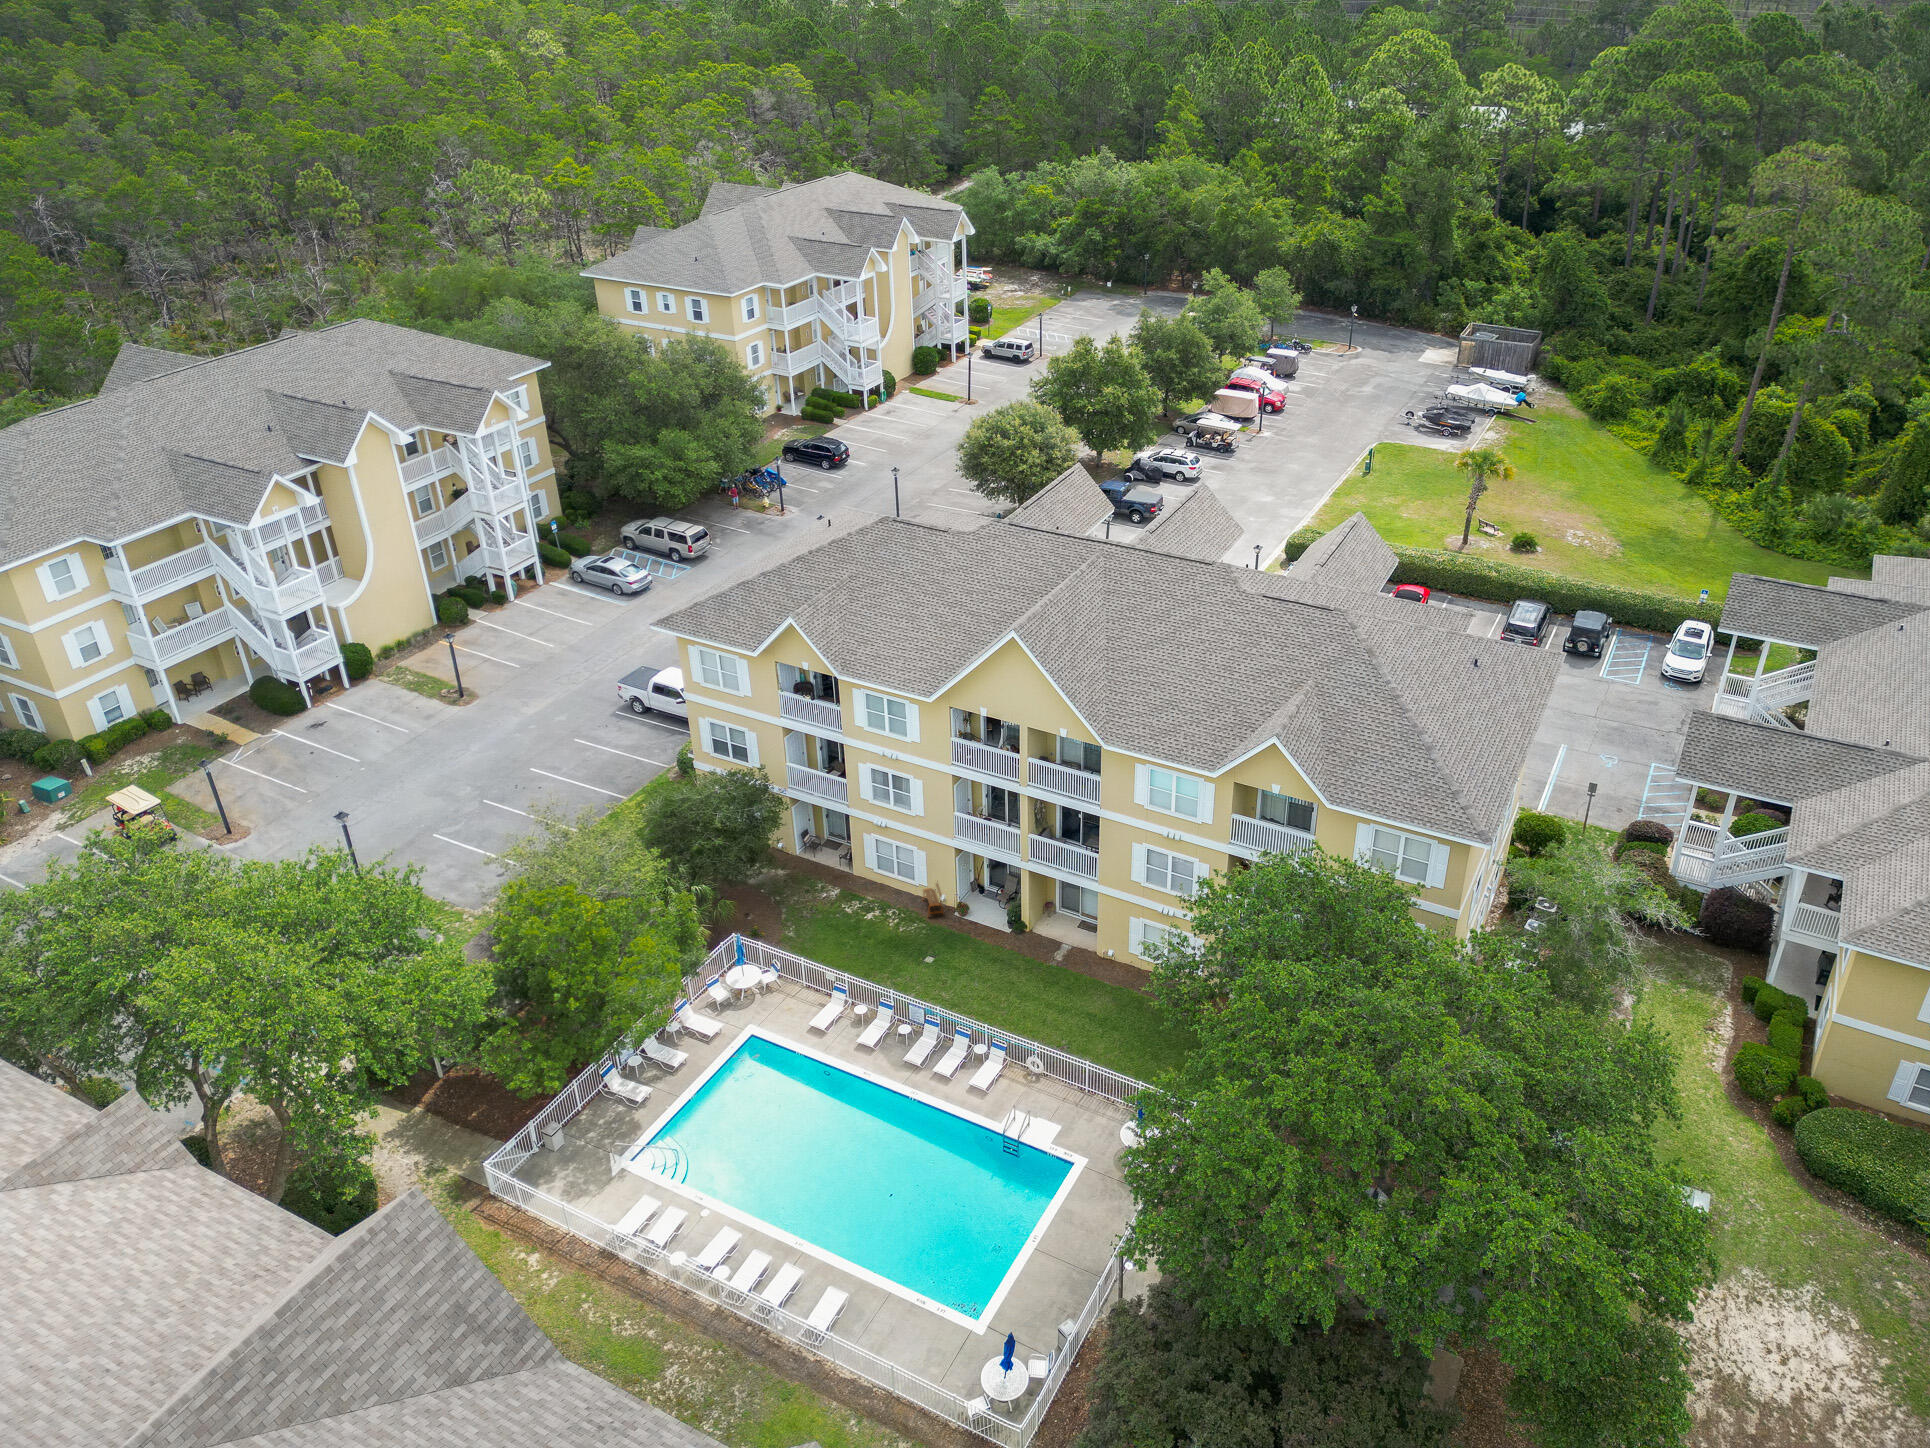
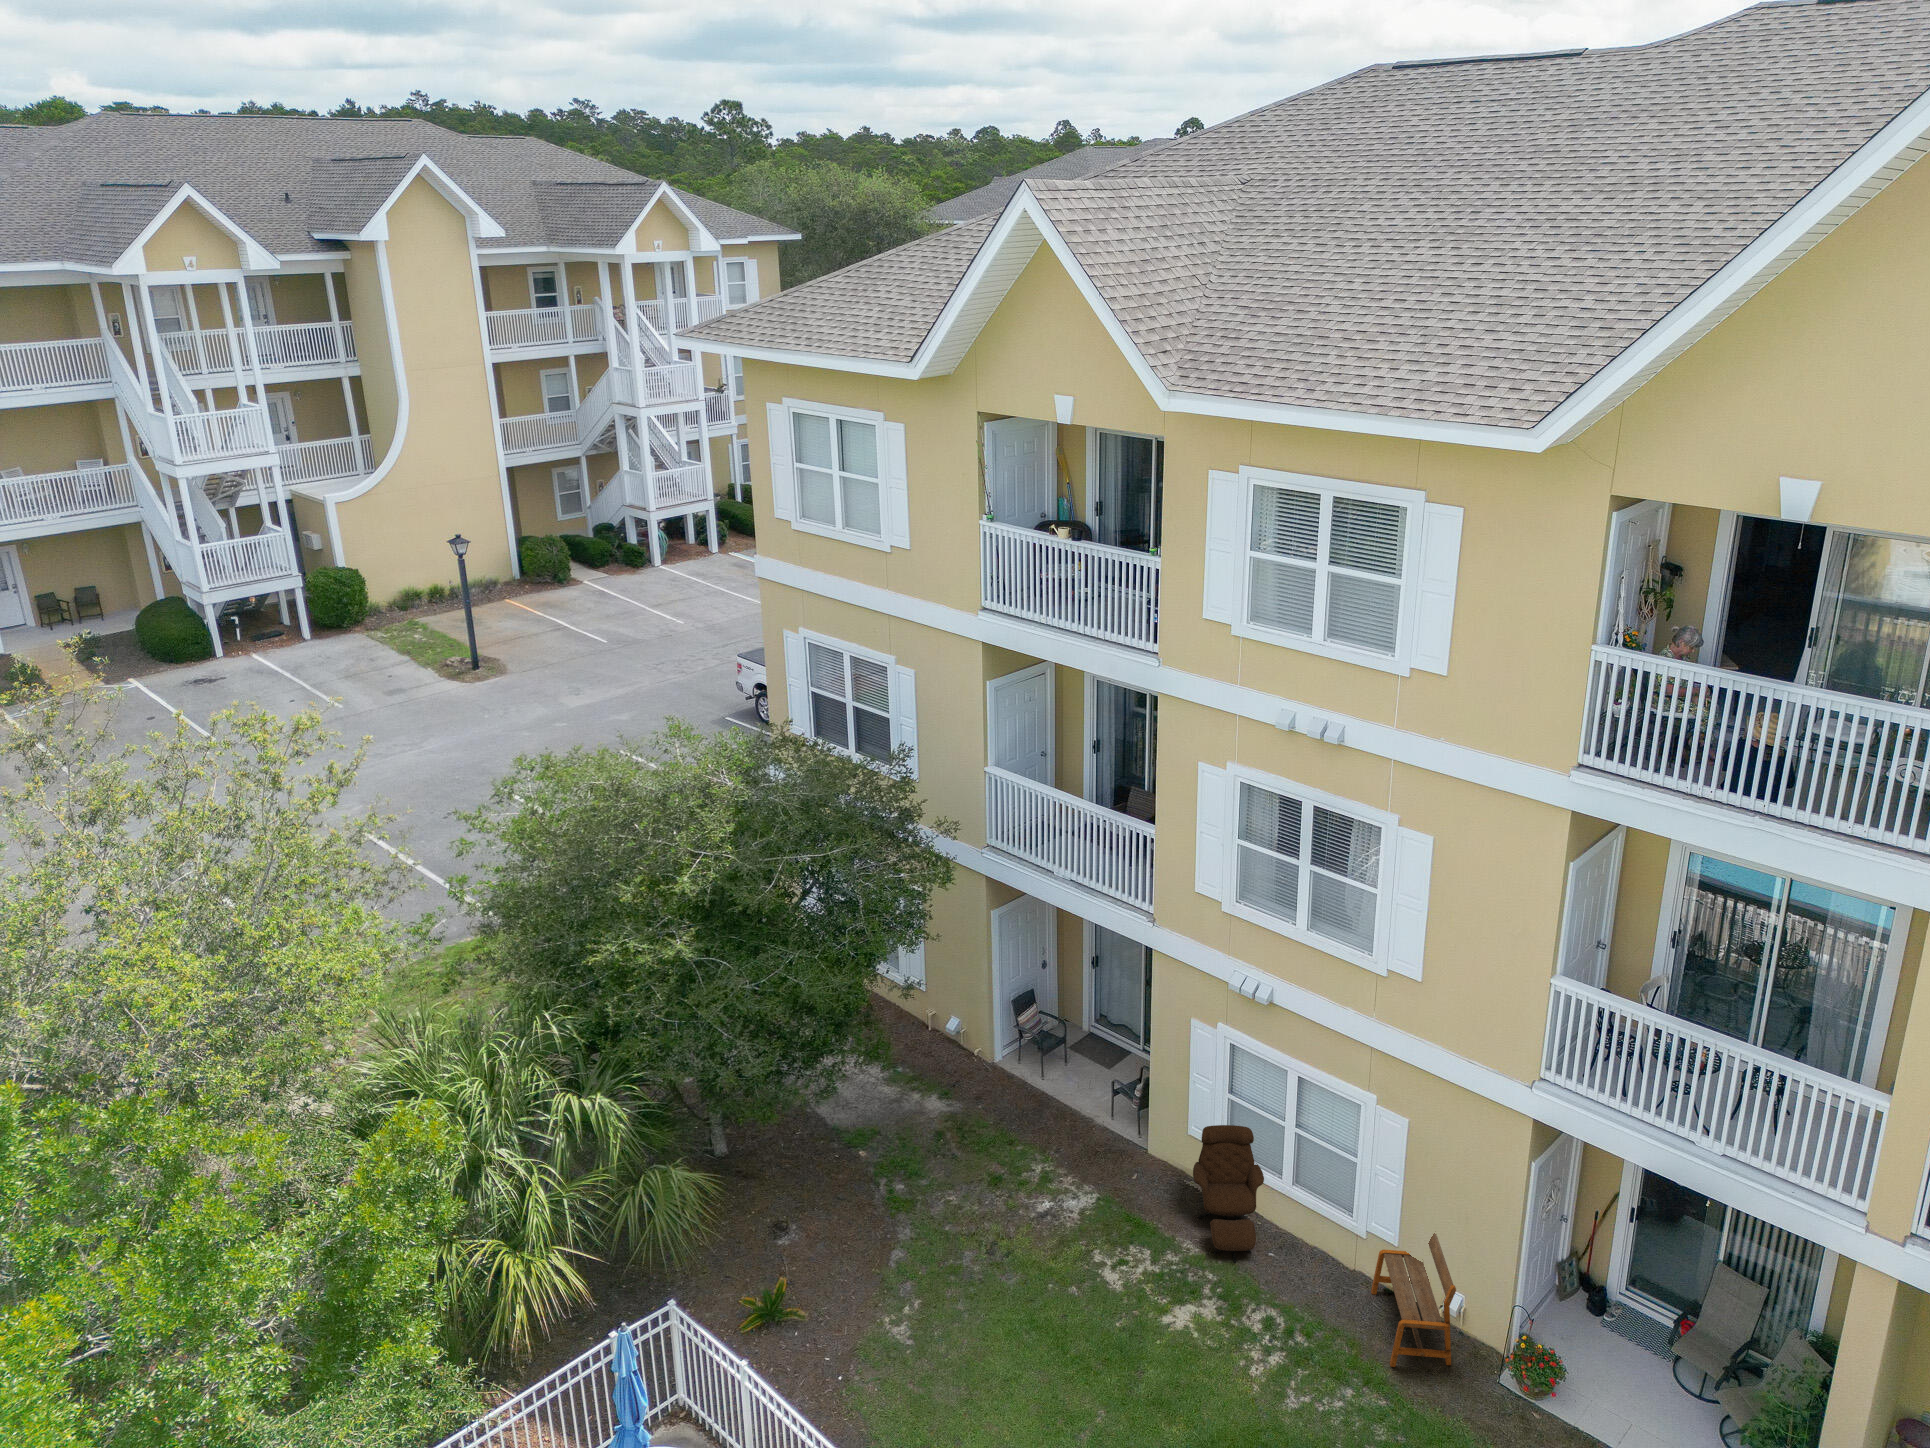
lounge chair: none [869,862,890,900] -> present [1193,1125,1264,1263]

